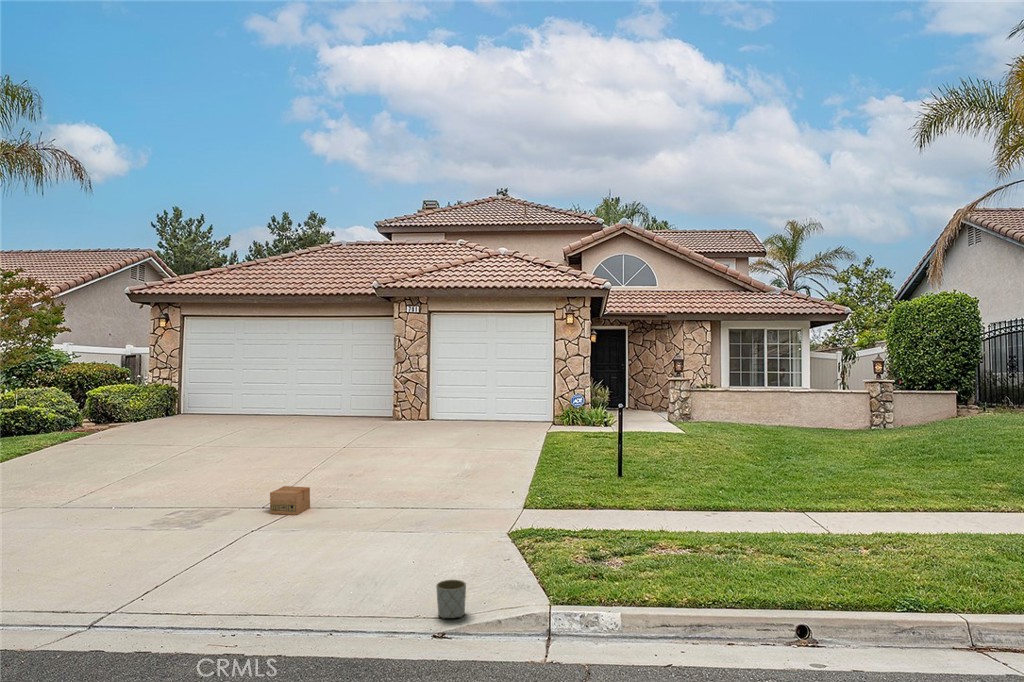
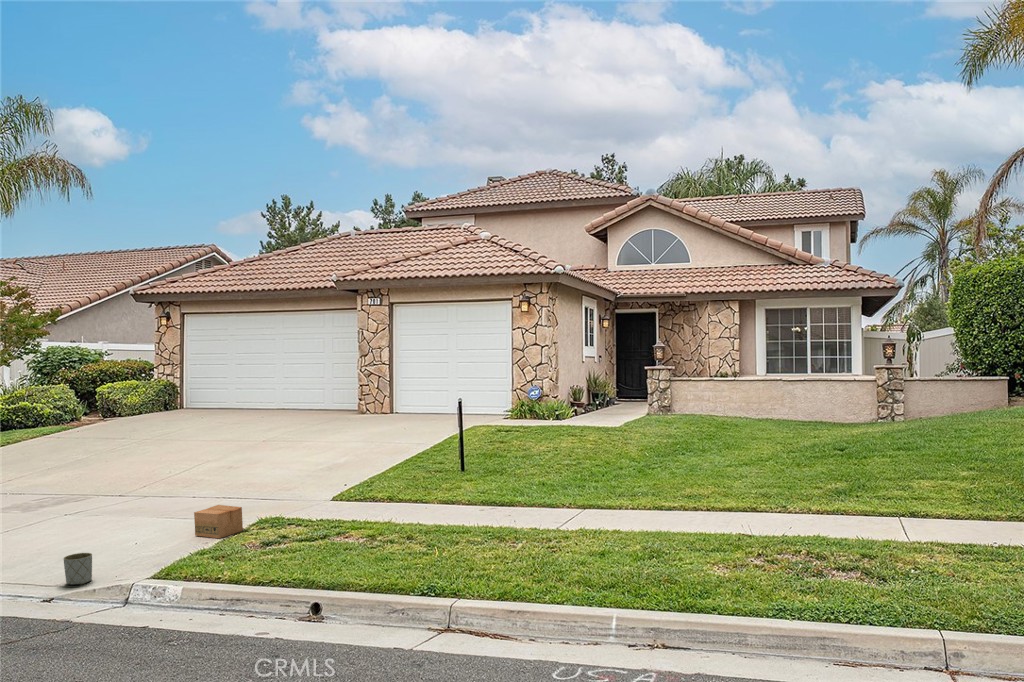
cardboard box: present [270,486,310,515] -> present [194,505,243,538]

